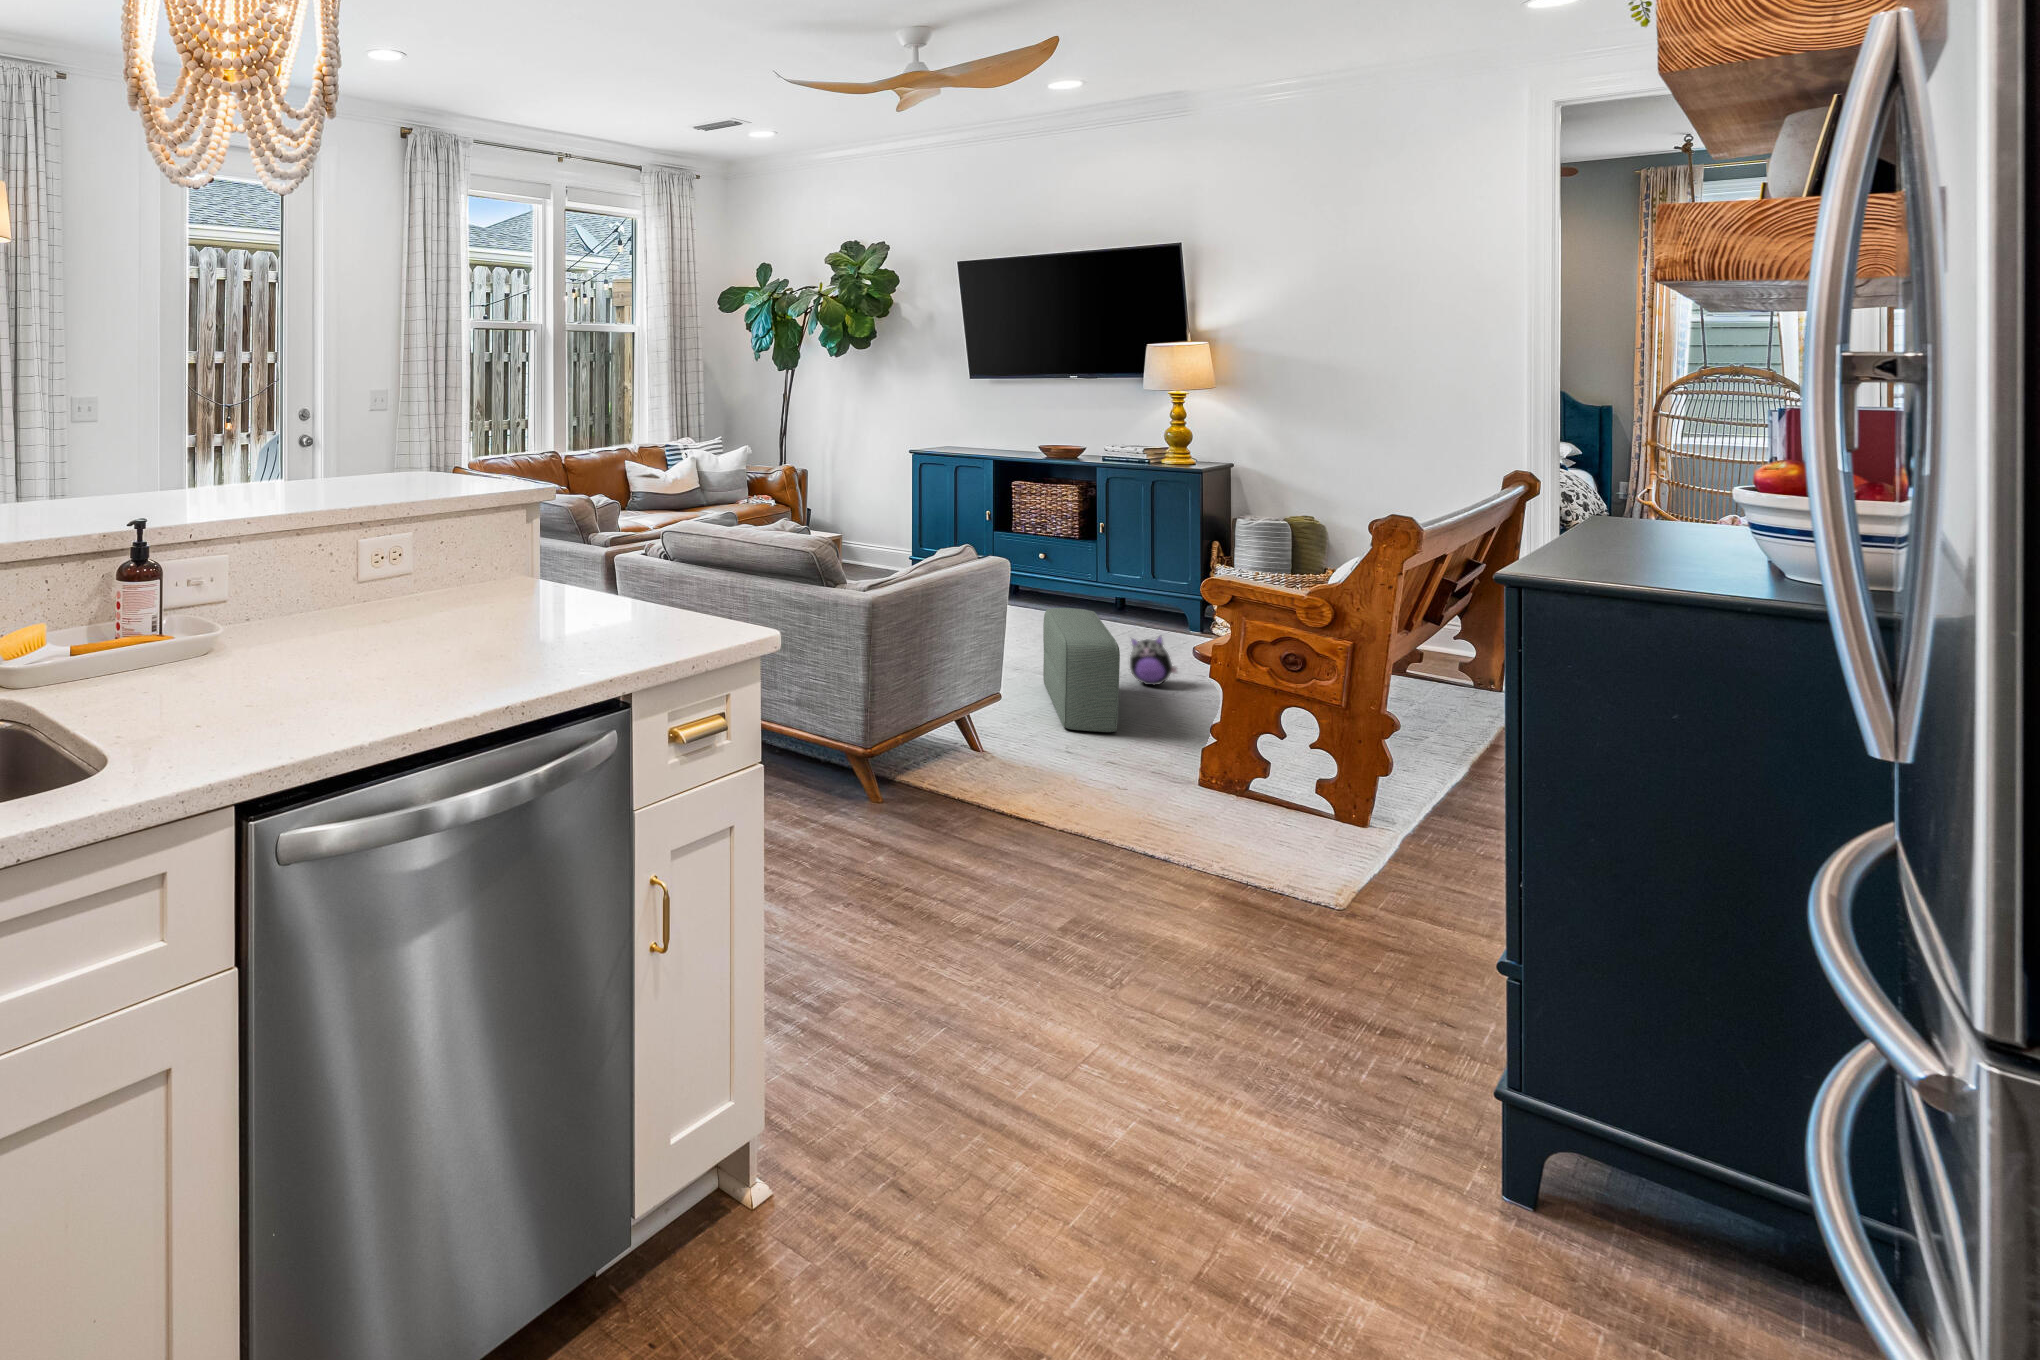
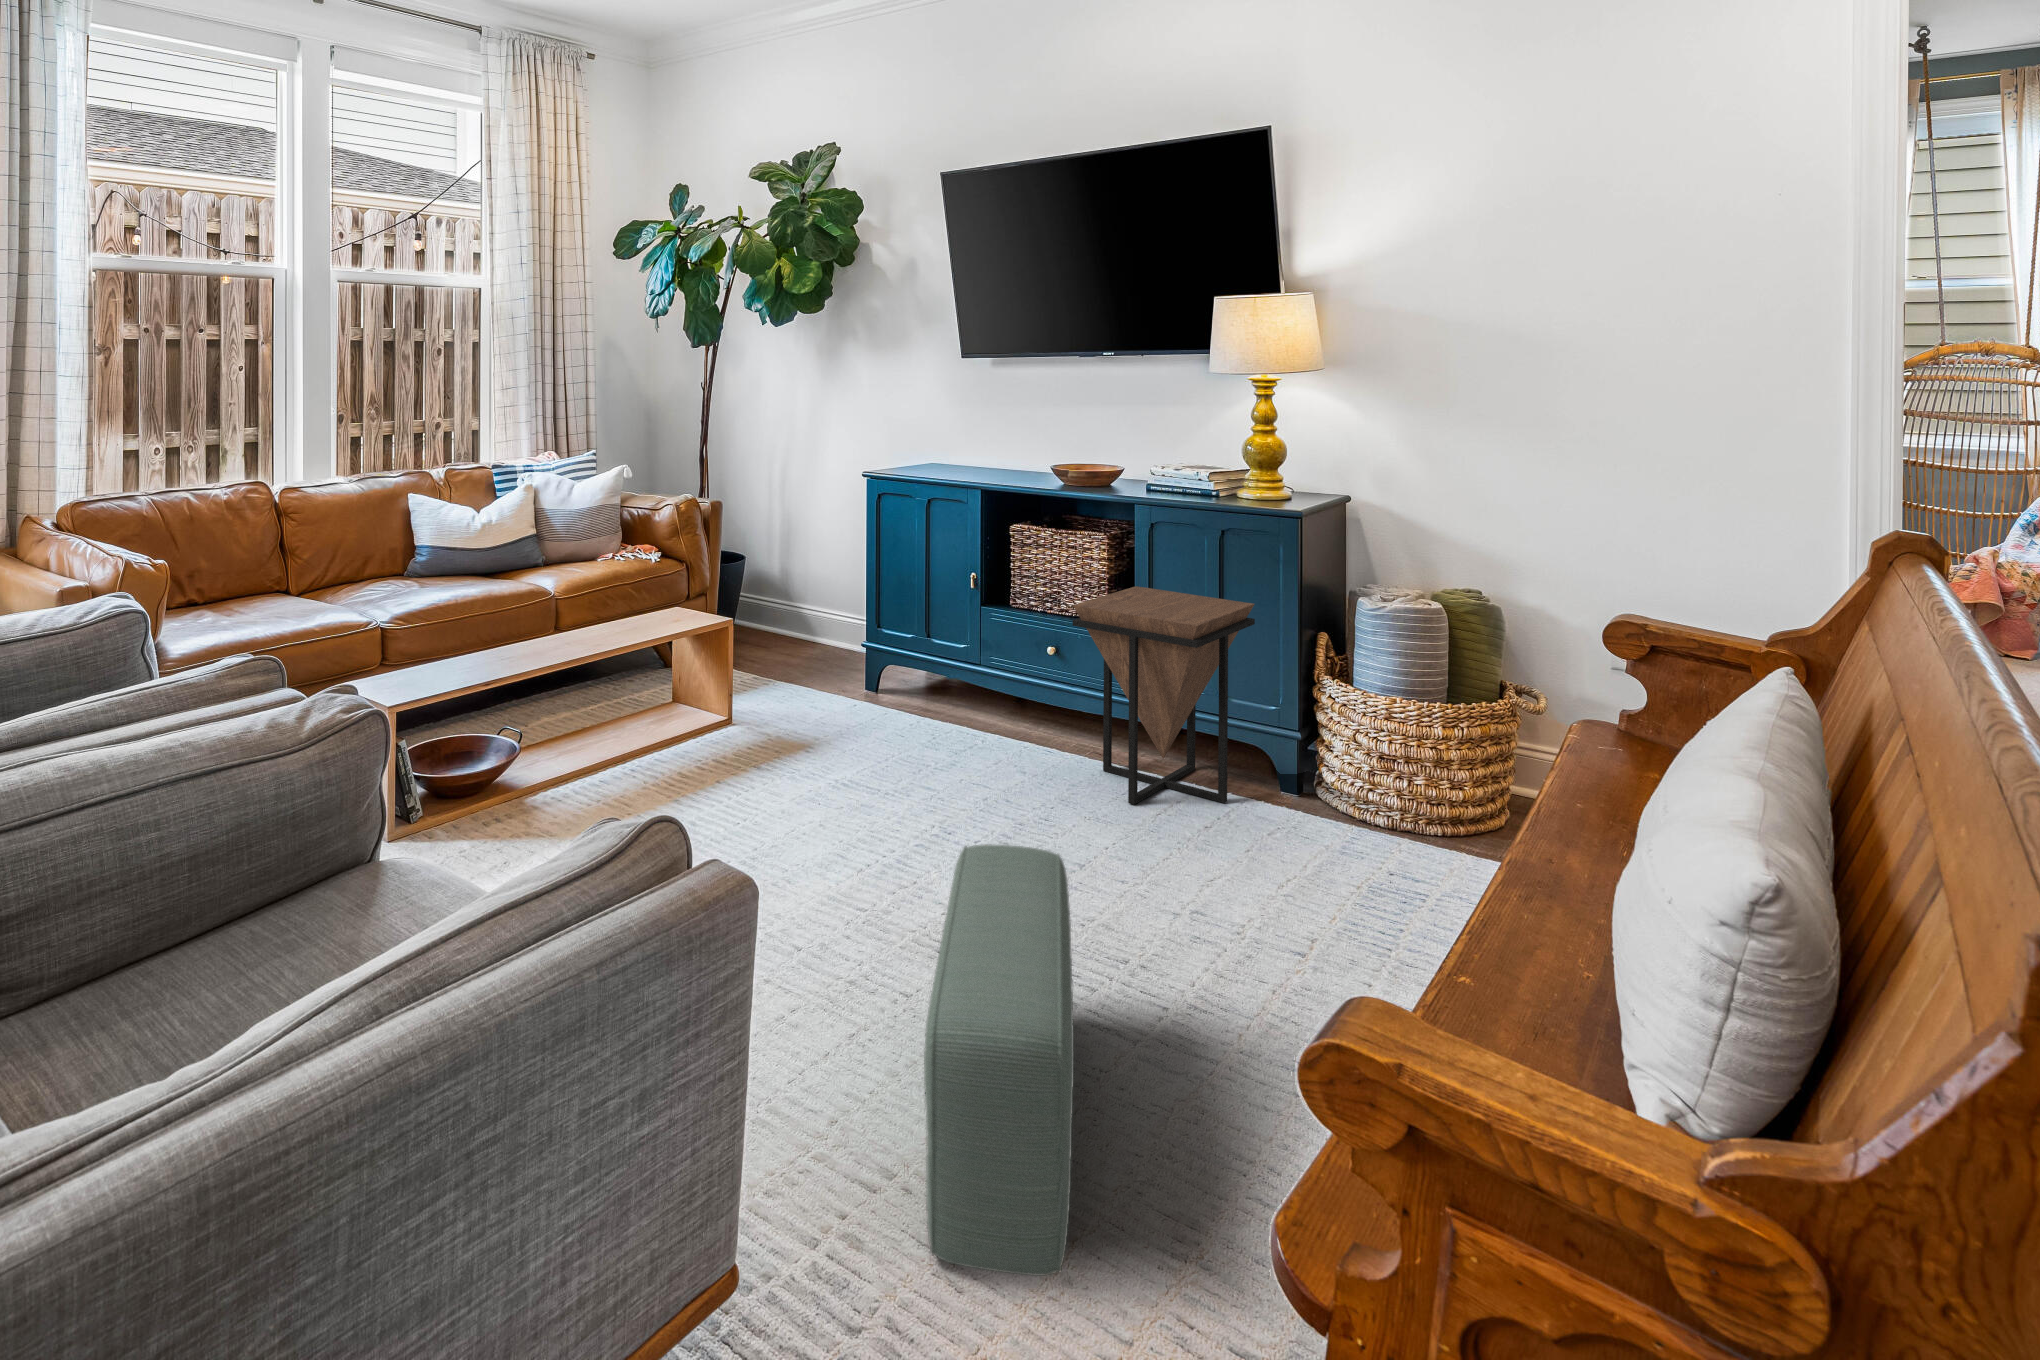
side table: none [1066,515,1173,630] -> present [1073,586,1255,804]
plush toy: present [1130,636,1177,685] -> none [1146,891,1244,1010]

